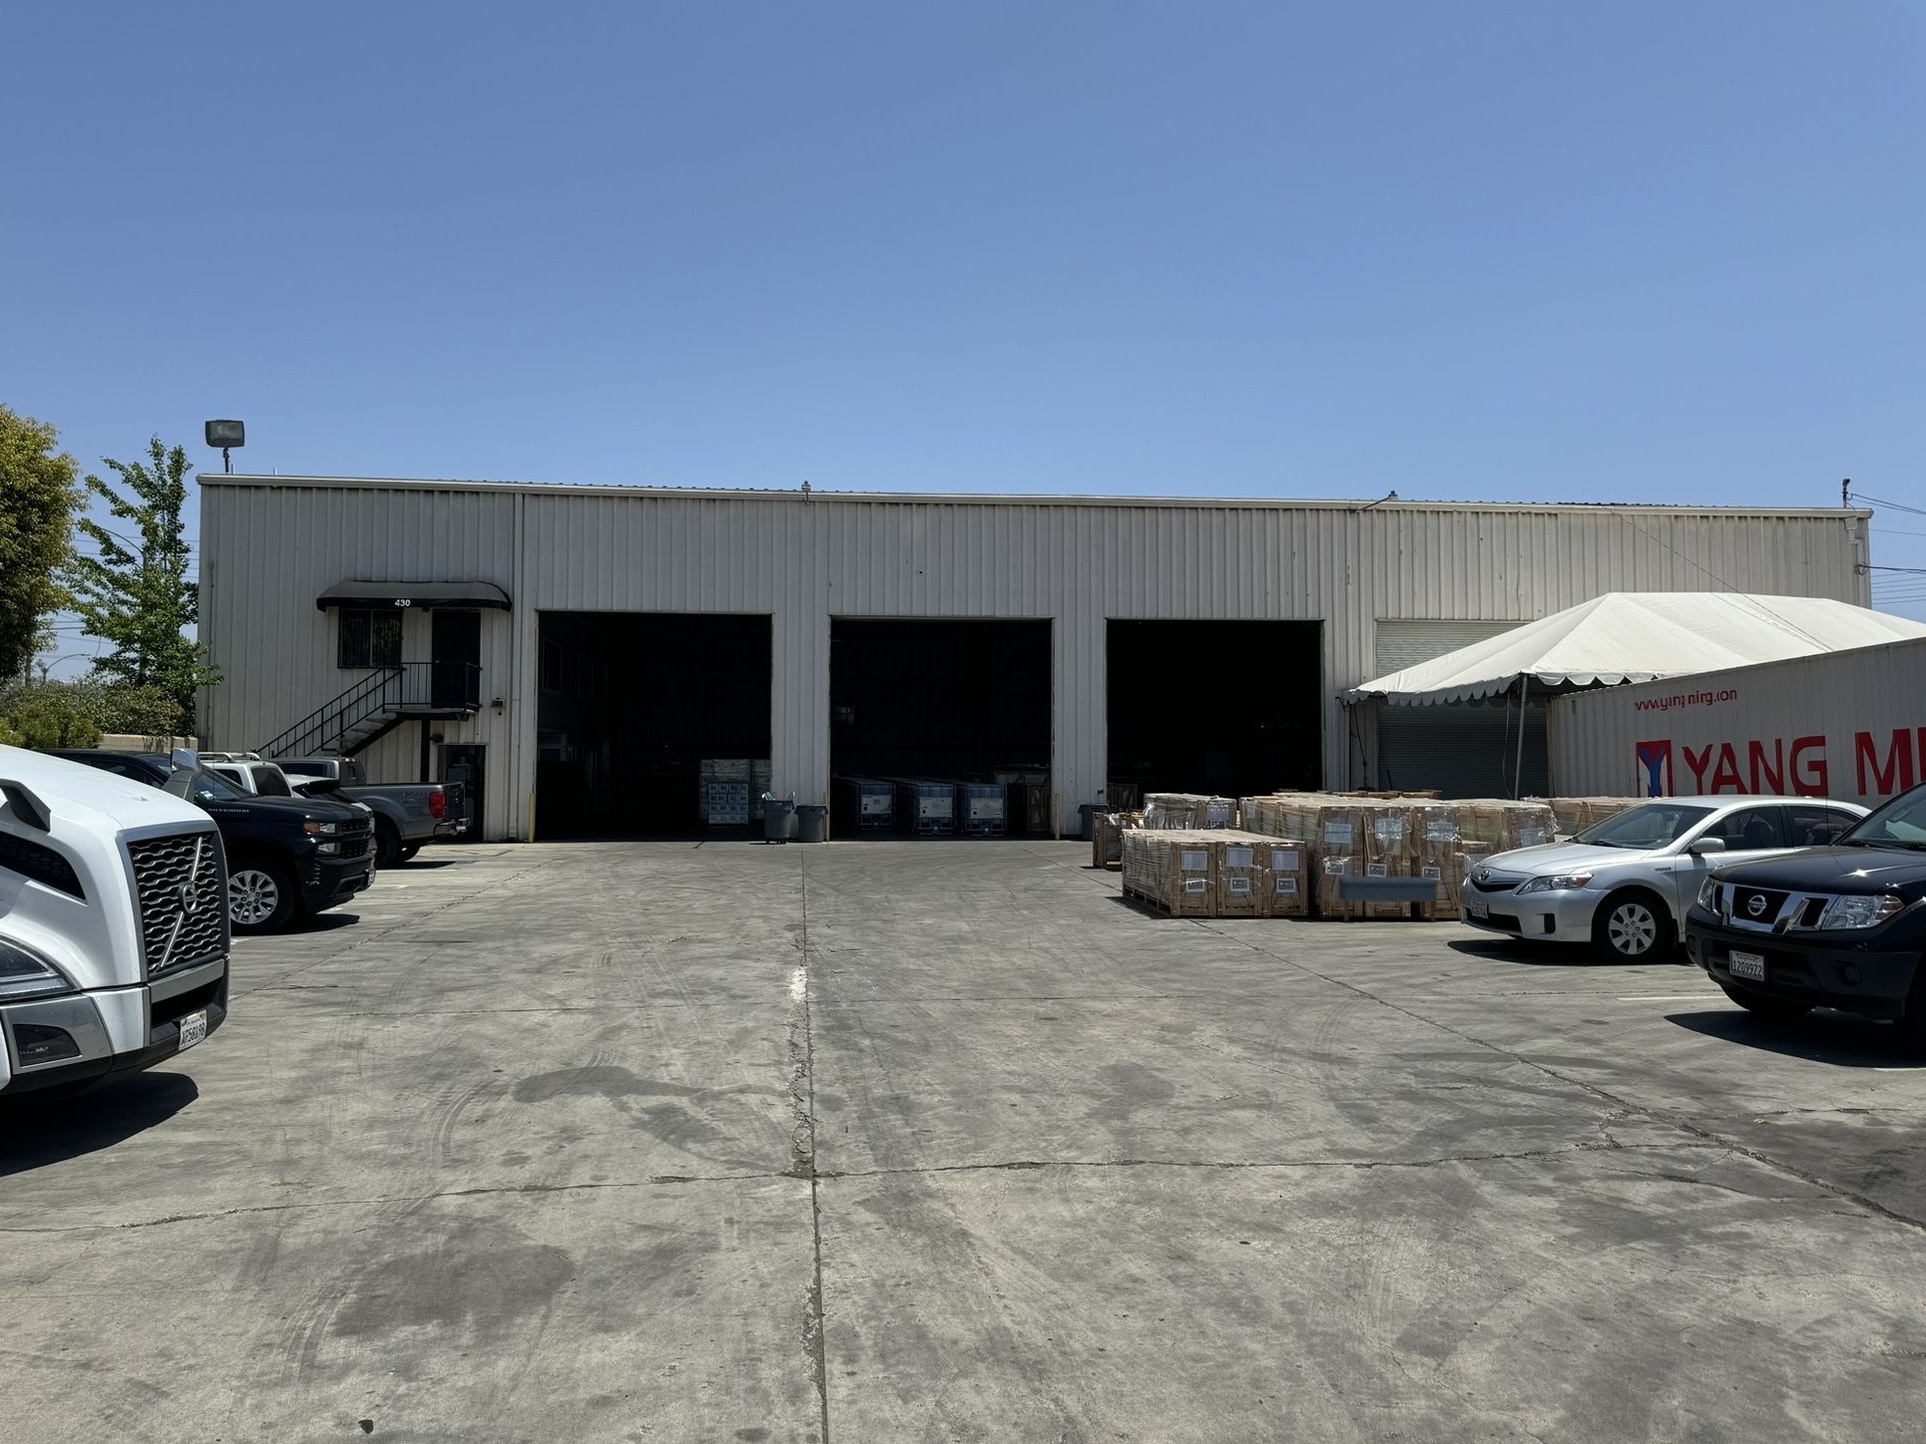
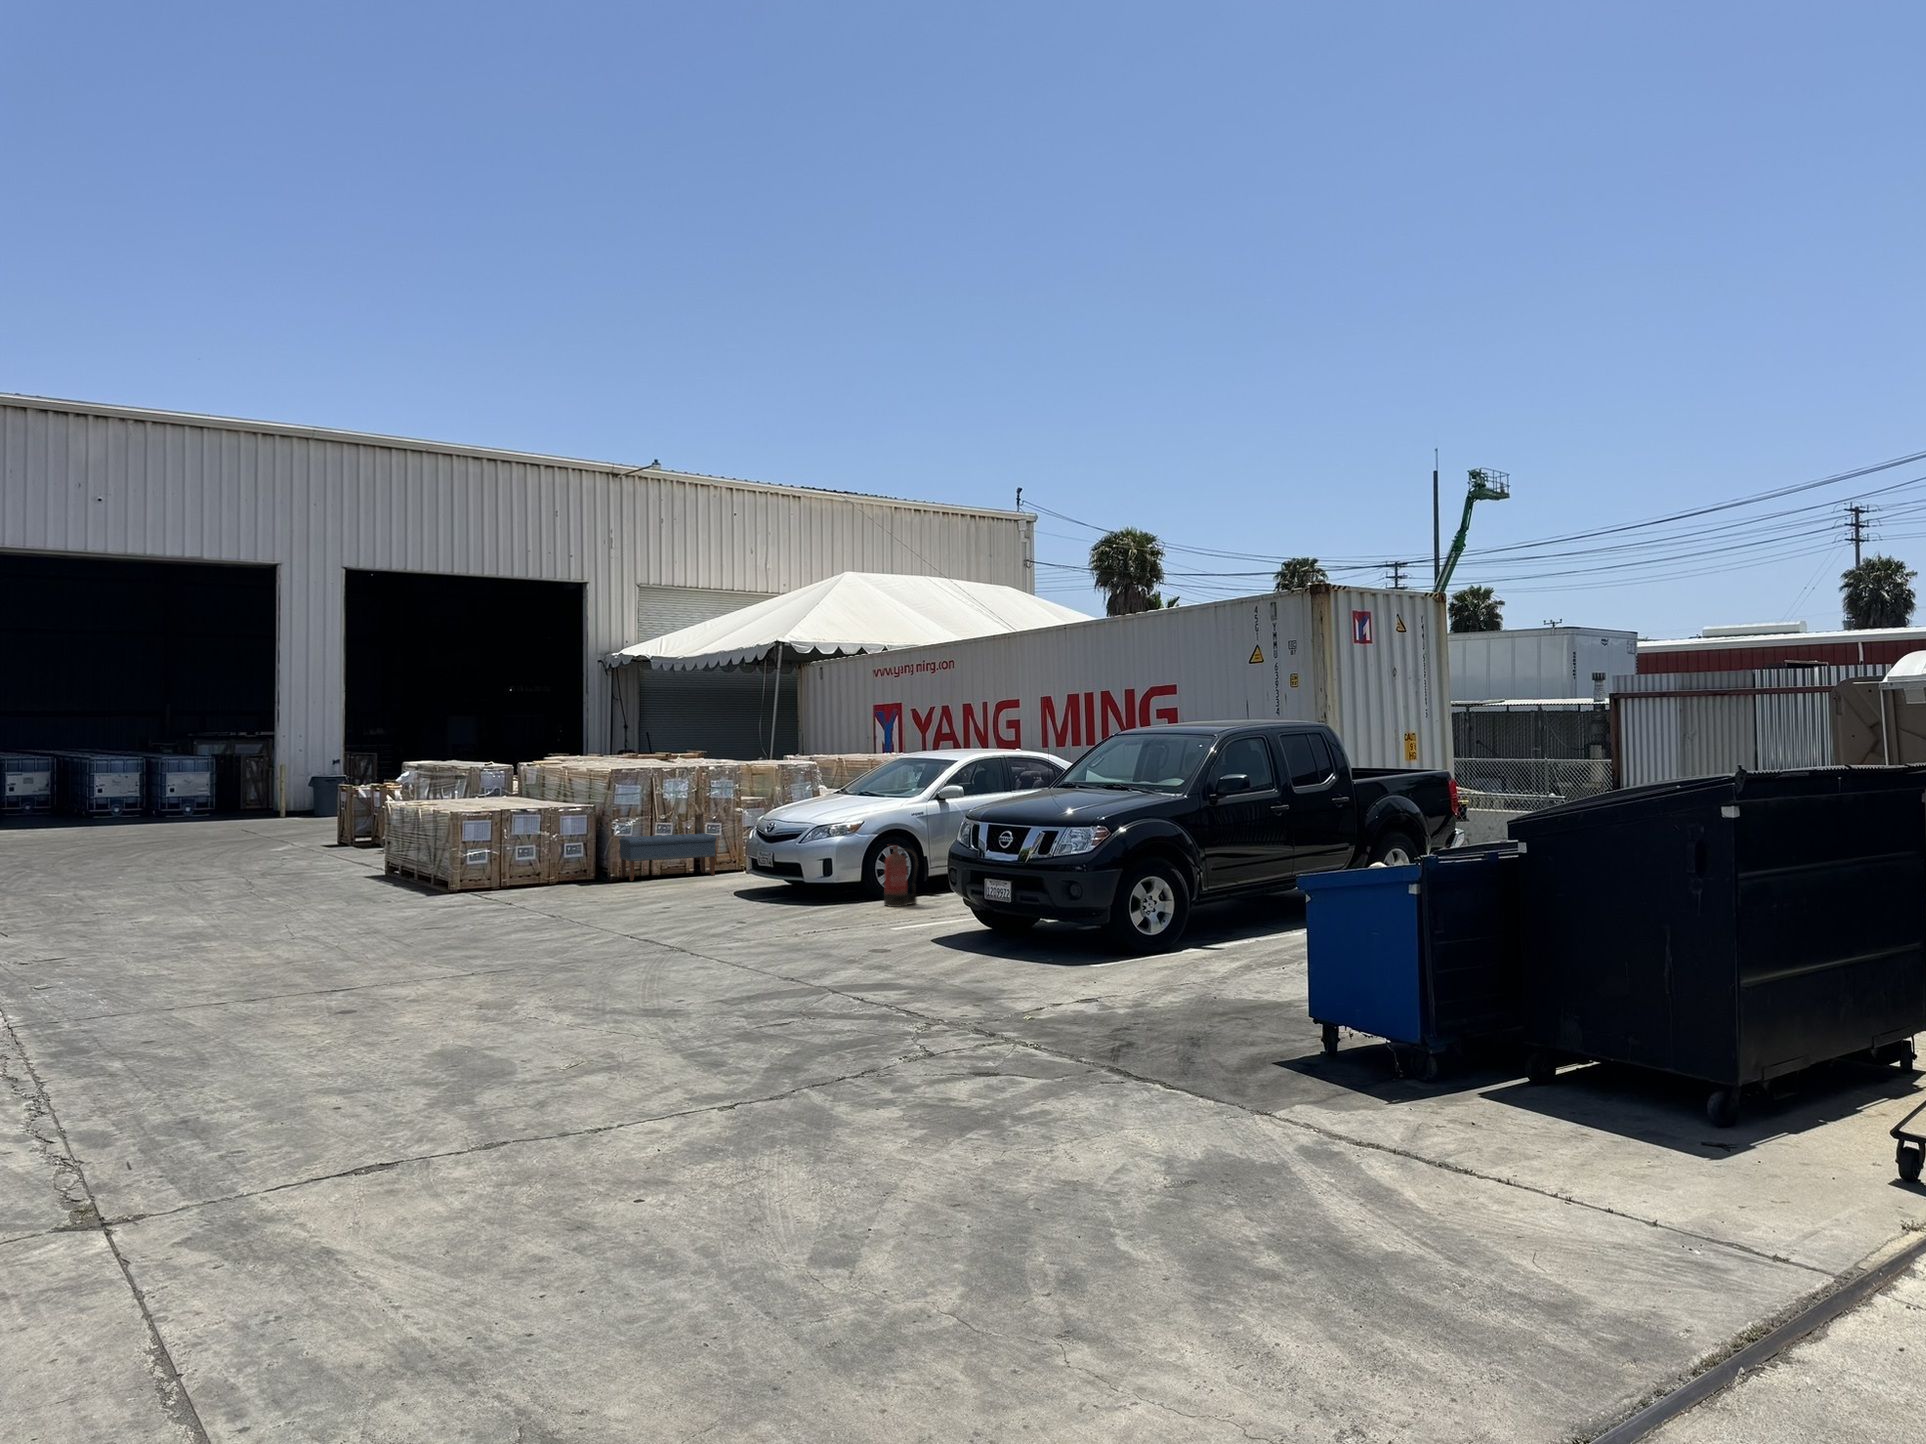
fire extinguisher: none [1621,901,1664,973] -> present [884,845,918,907]

